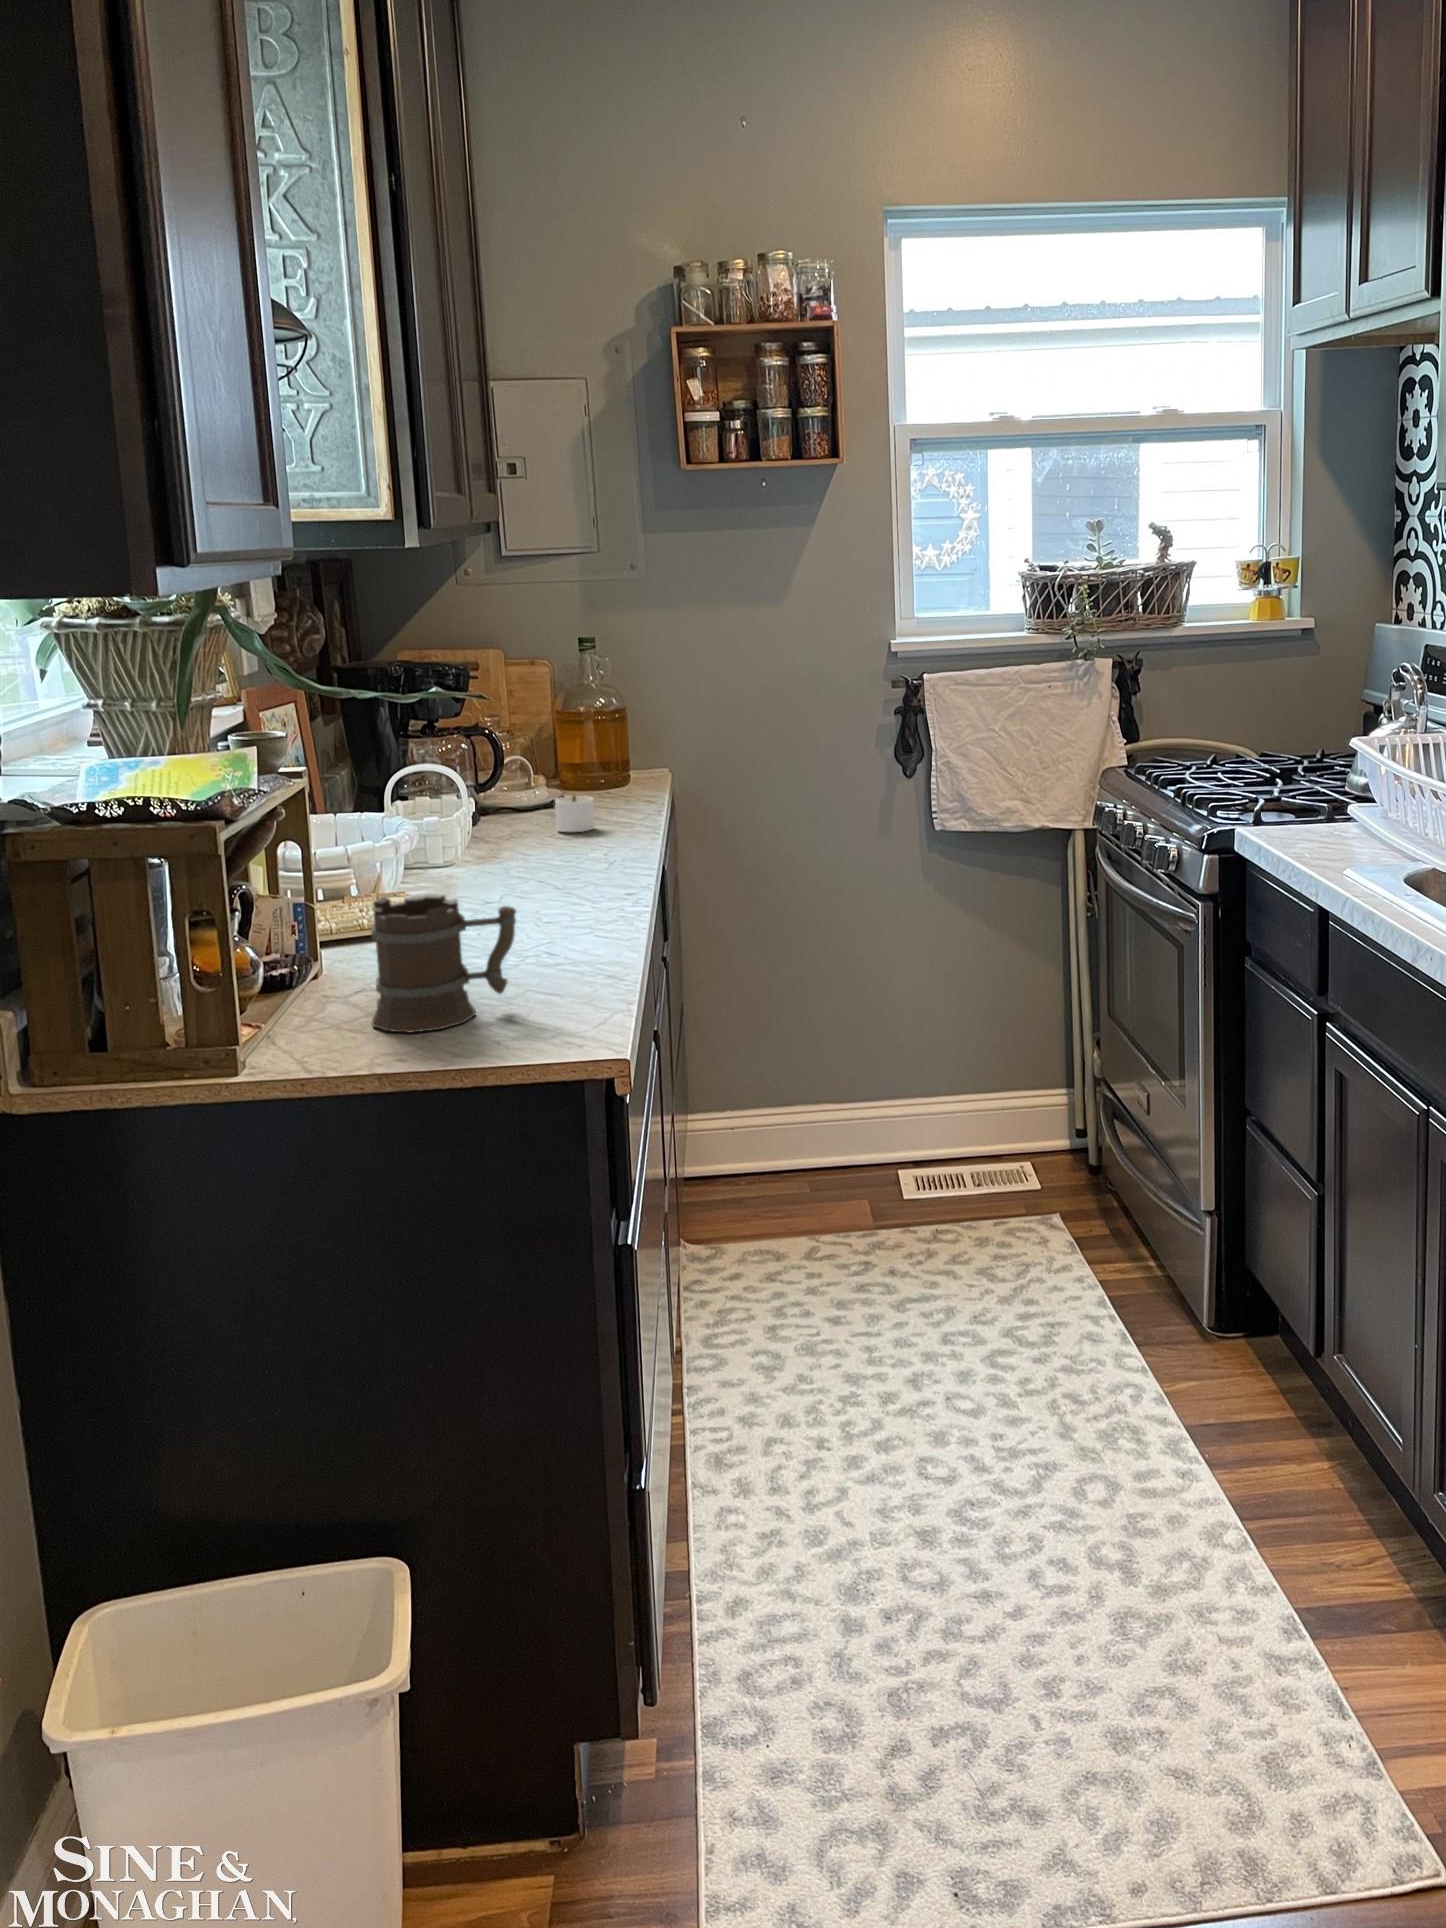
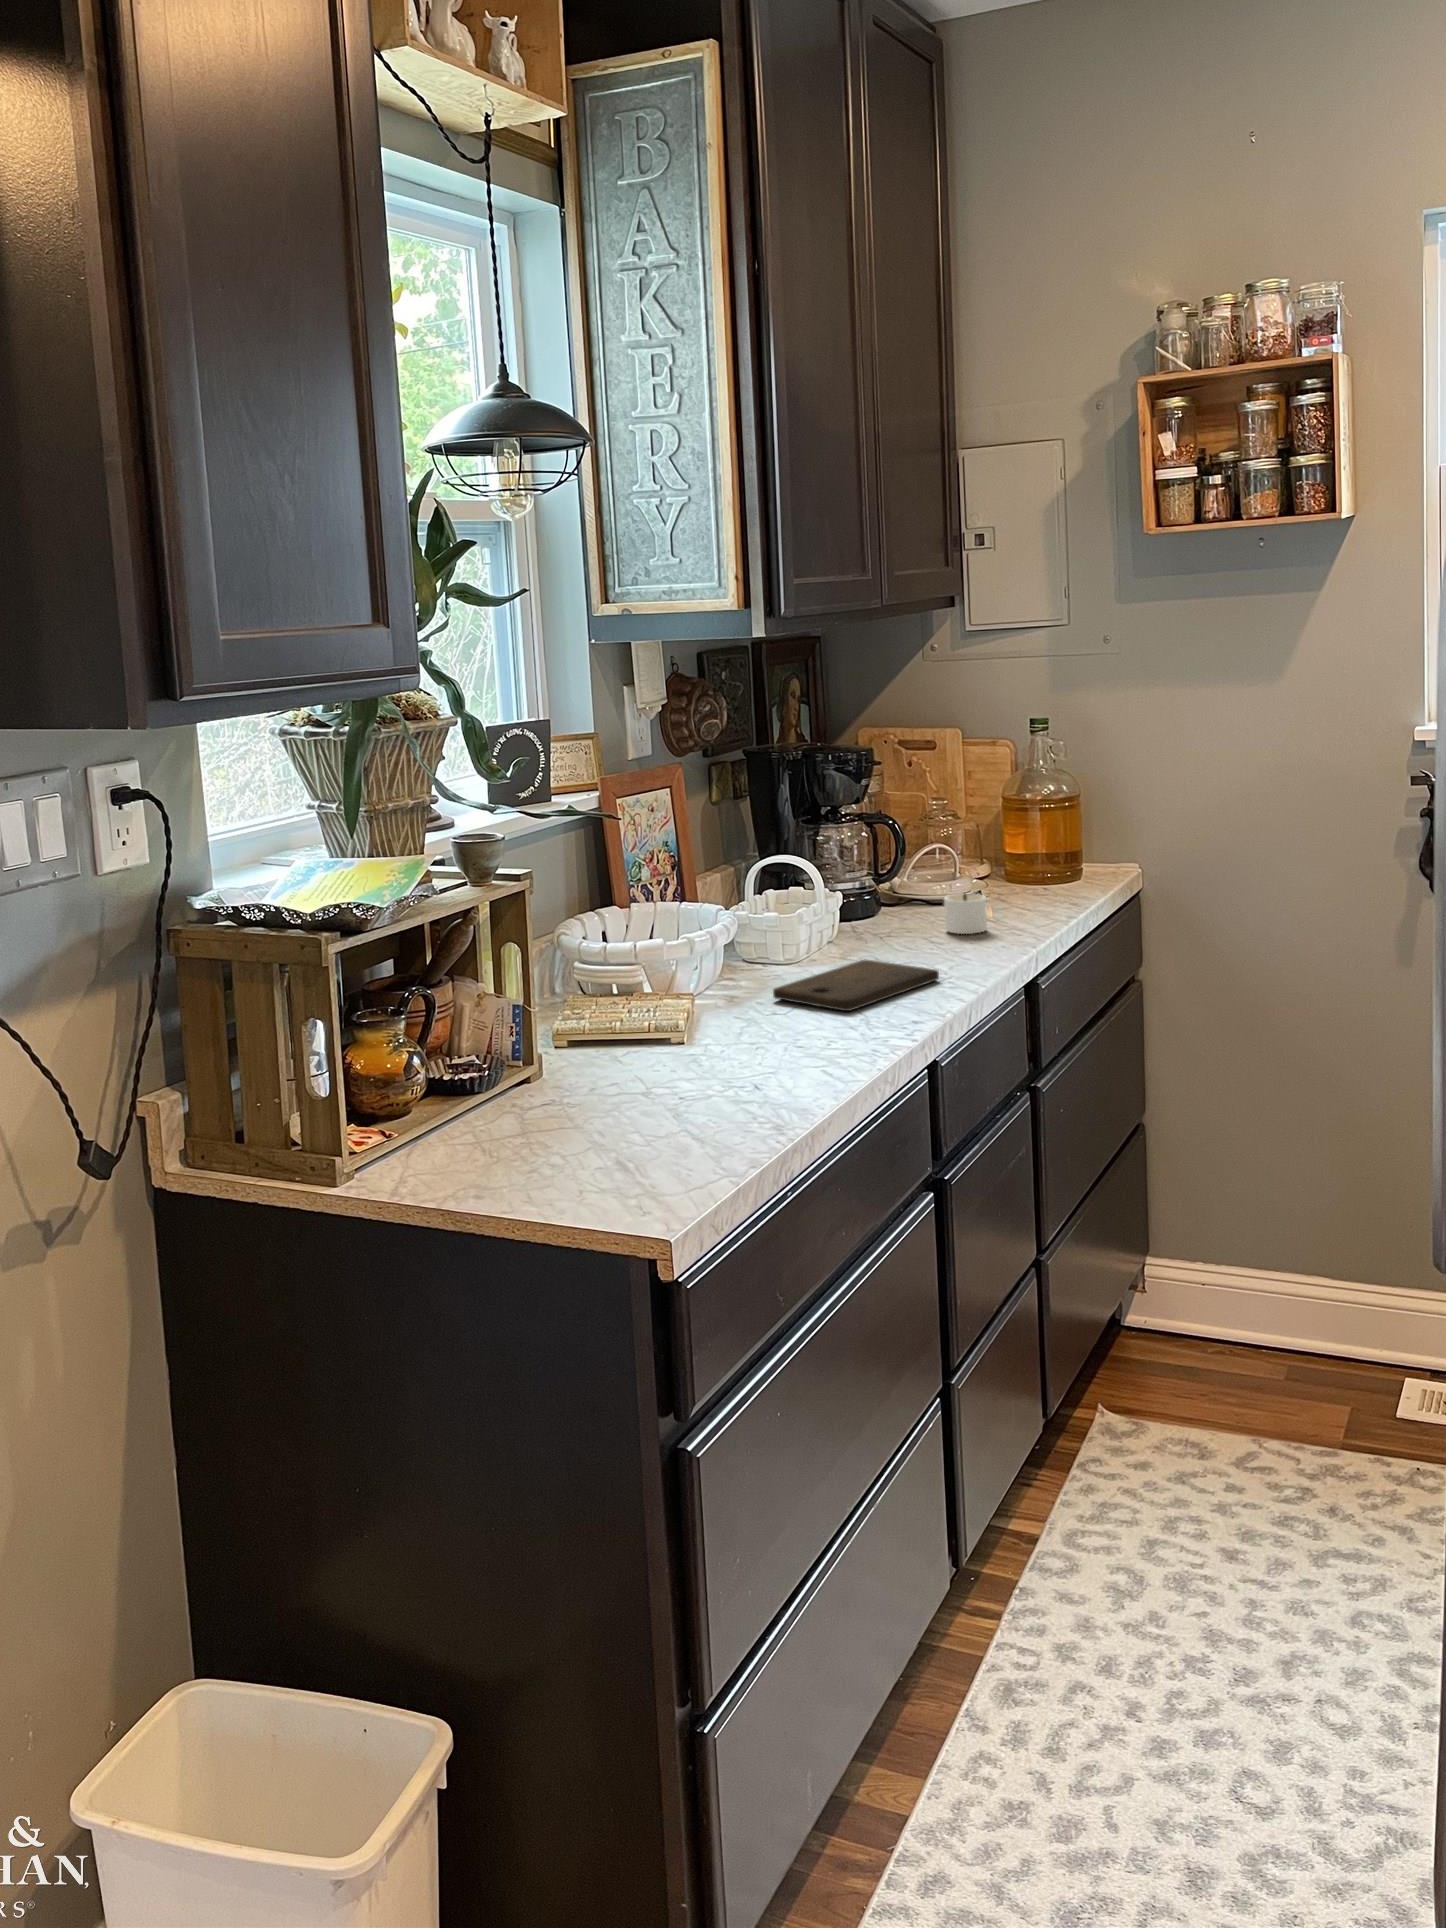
cutting board: none [468,856,603,897] -> present [773,960,939,1011]
mug: present [371,894,516,1032] -> none [519,1008,661,1155]

